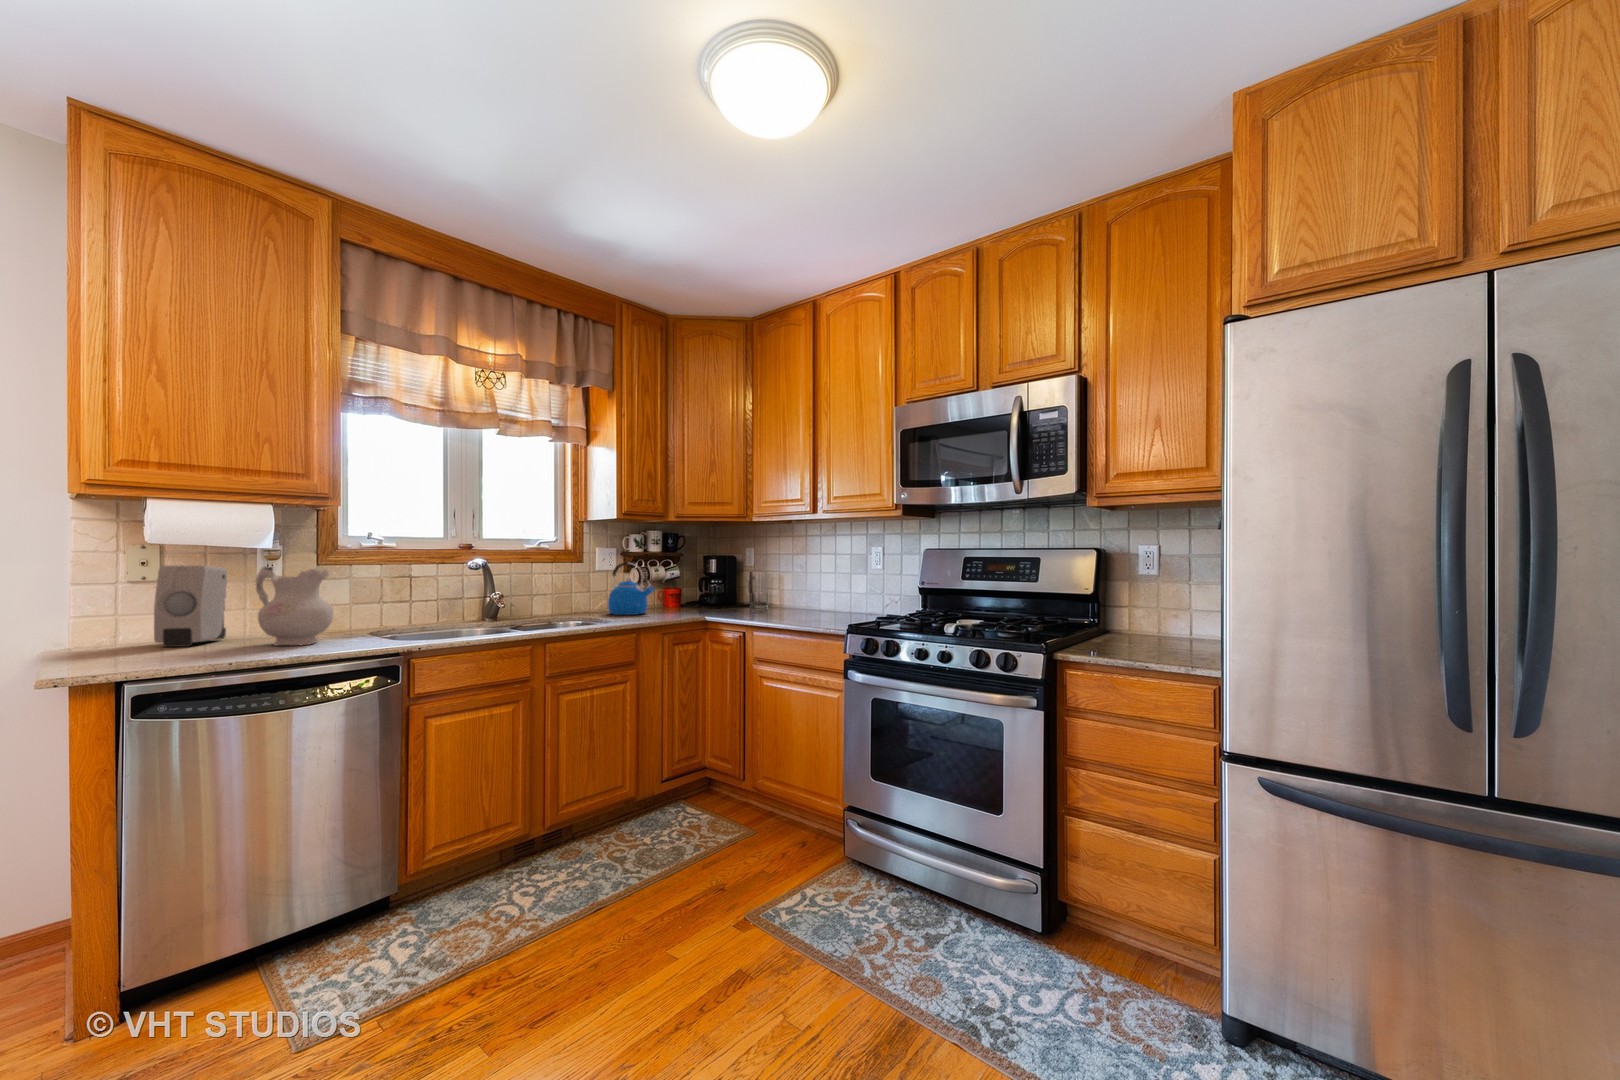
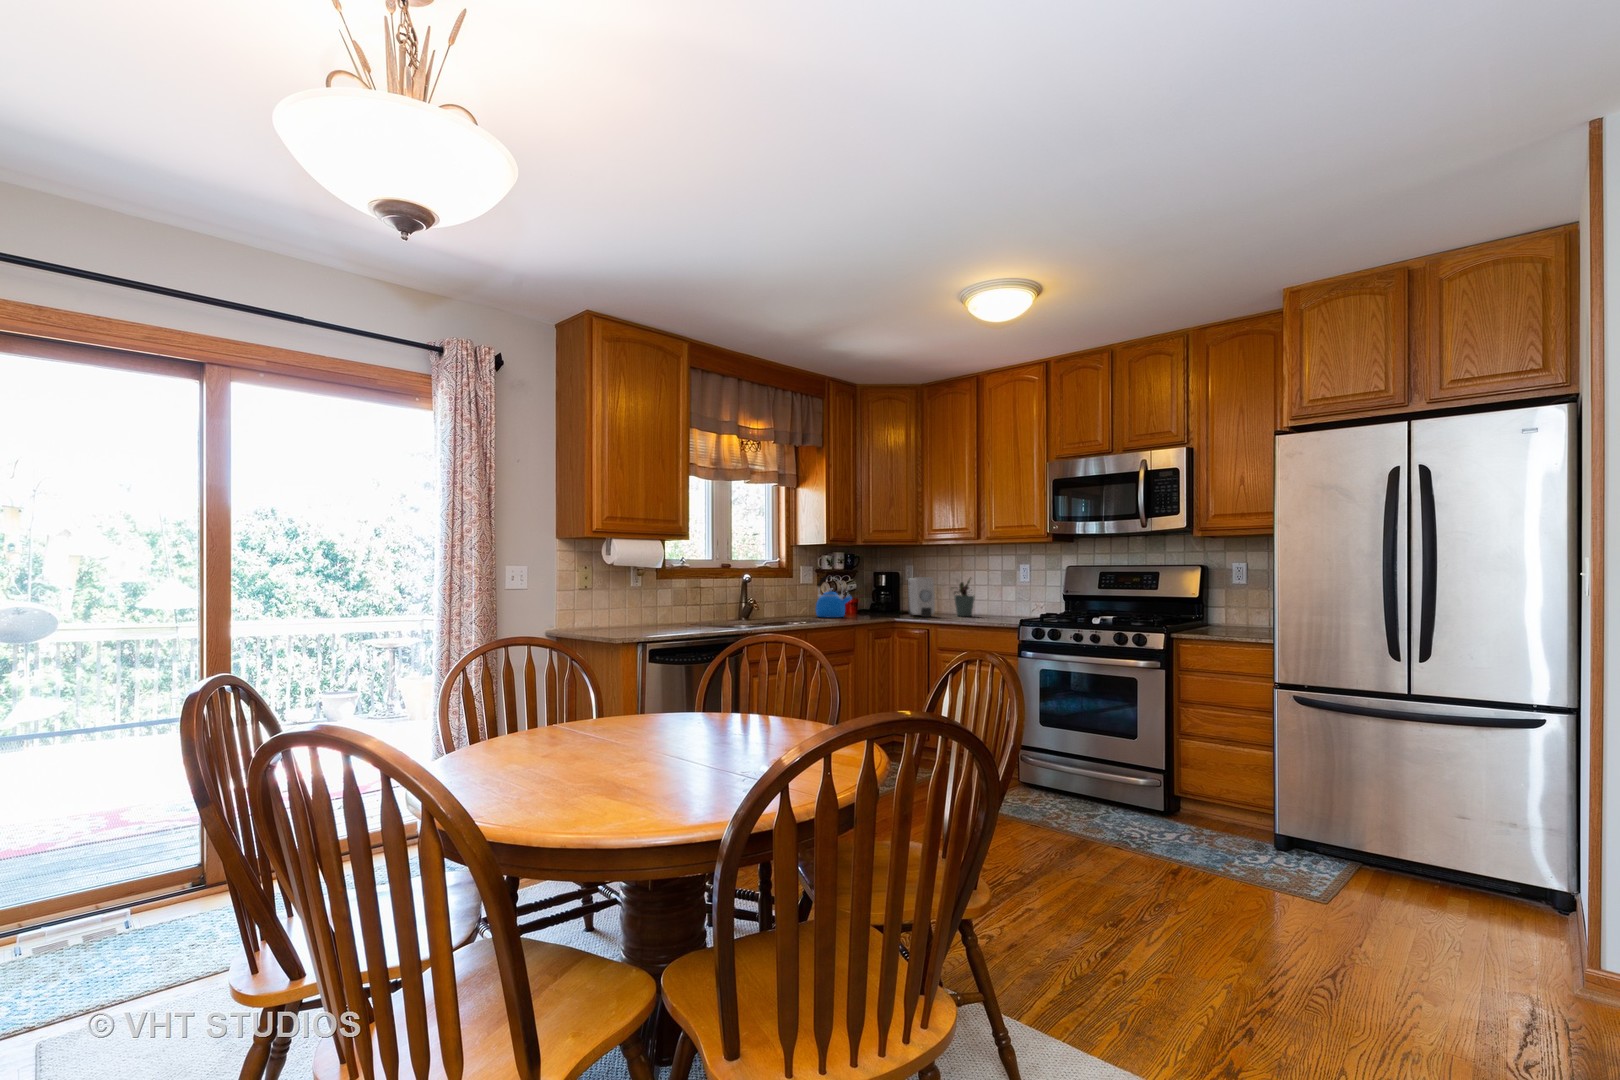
potted plant: none [787,563,824,612] -> present [952,577,975,616]
soap dispenser: present [154,565,229,647] -> present [908,577,935,617]
ceramic pitcher: present [256,566,333,646] -> none [650,578,694,629]

